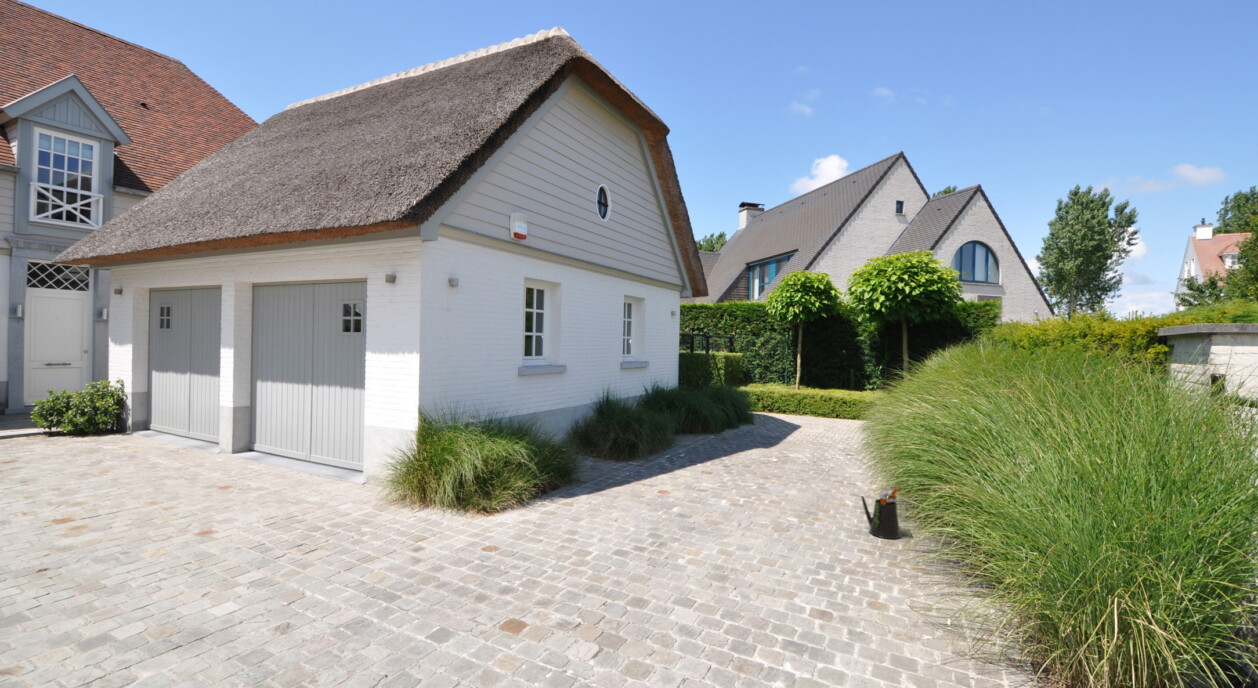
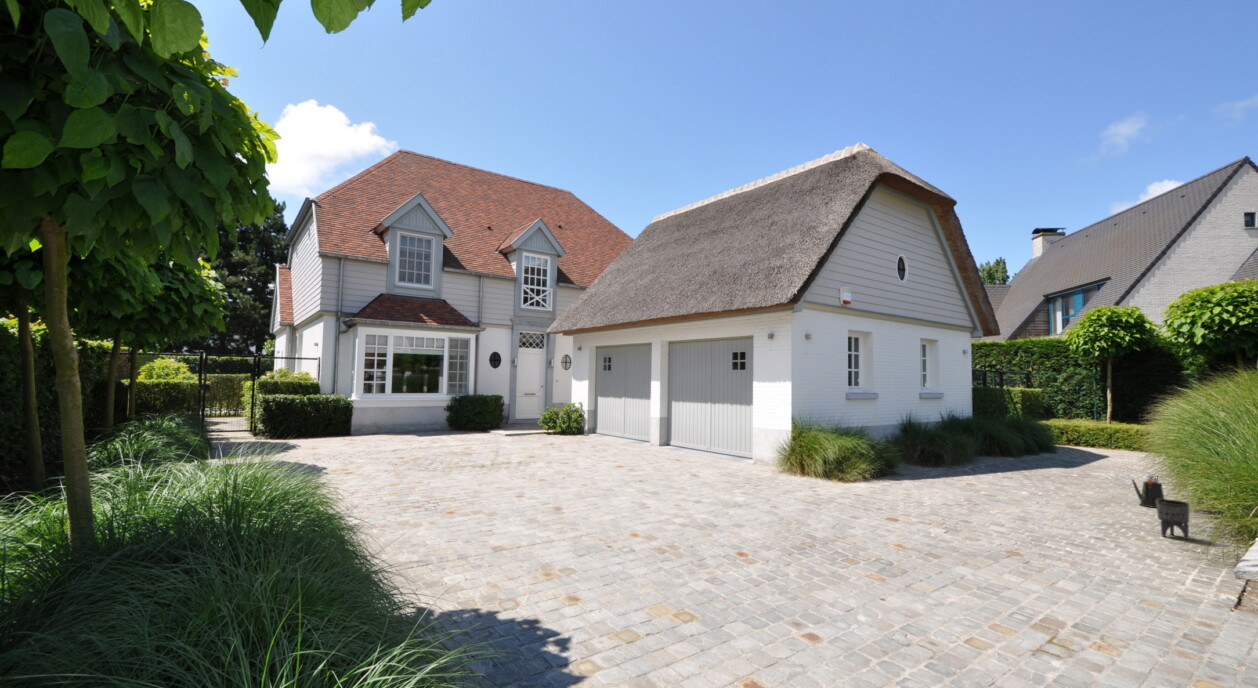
planter: none [936,572,985,647] -> present [1156,499,1190,539]

